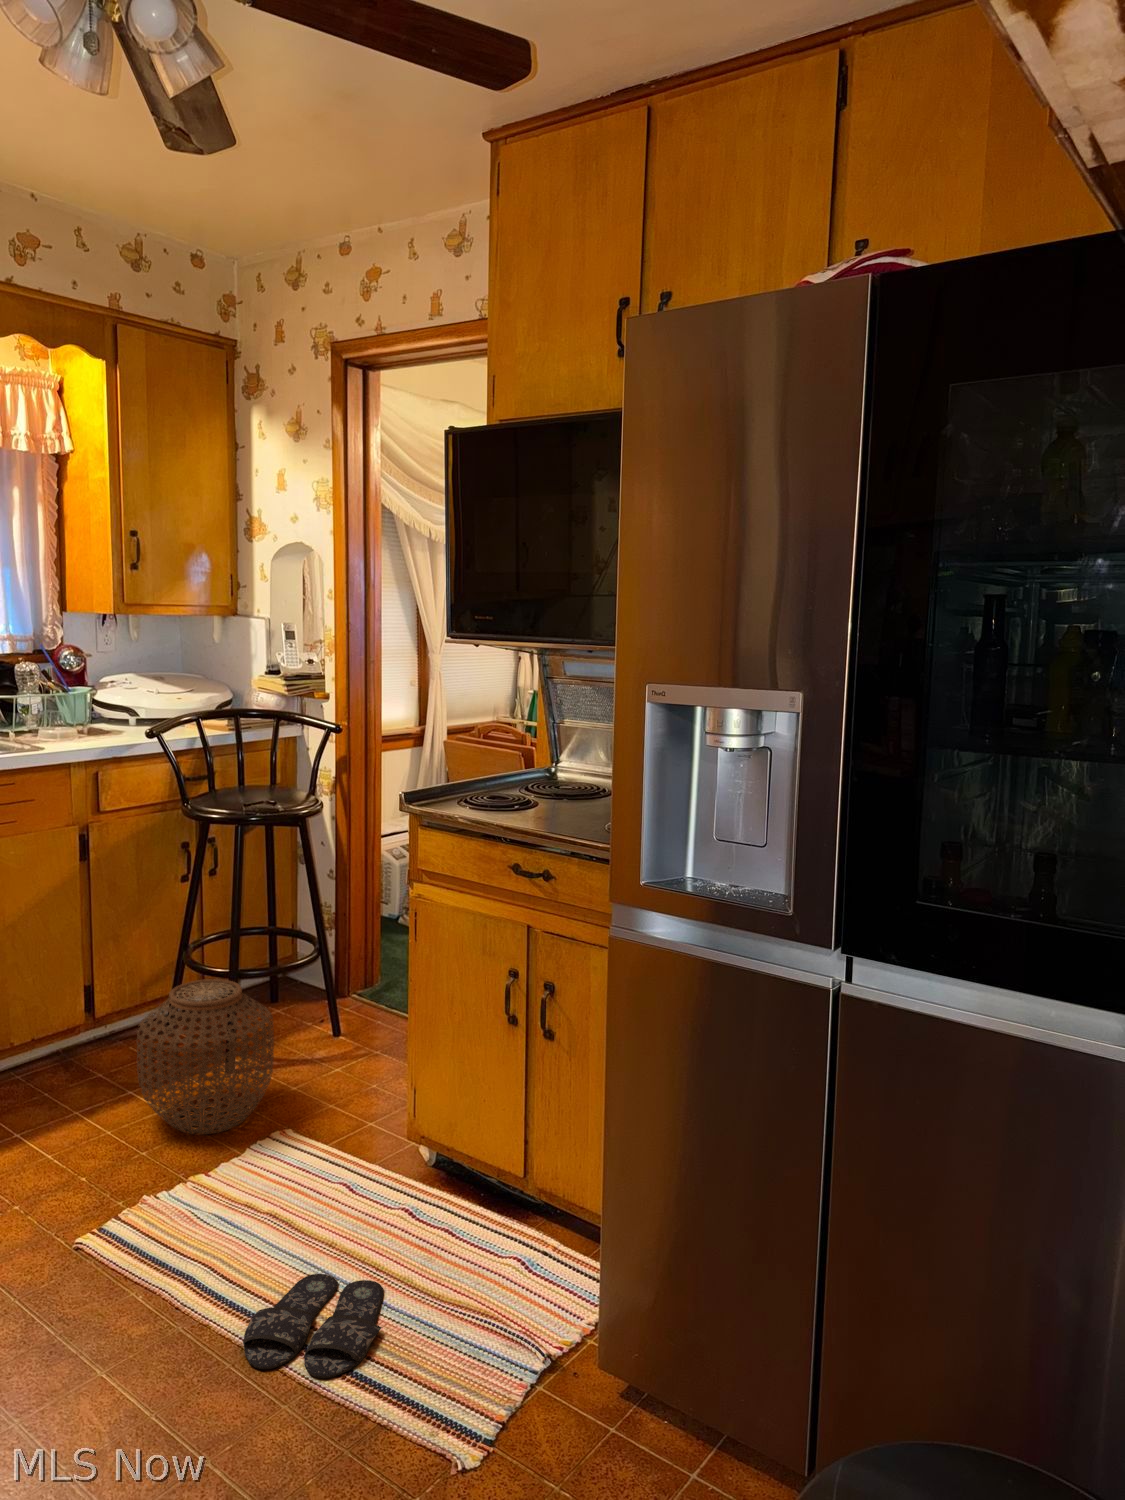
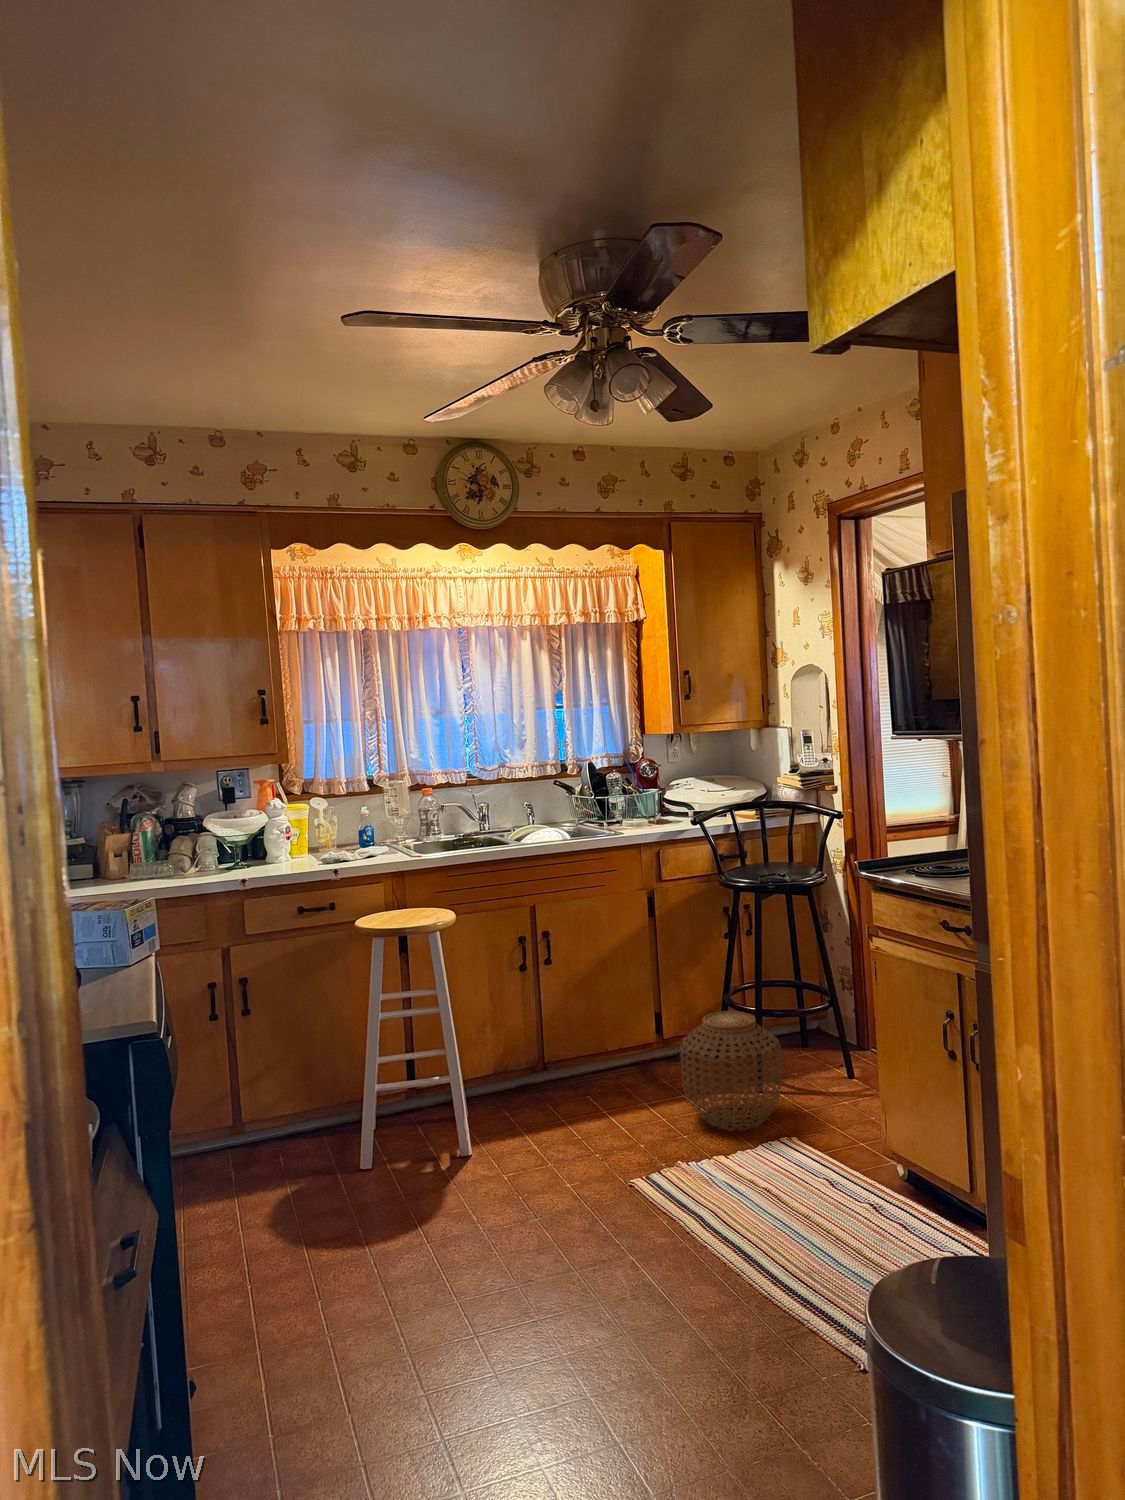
slippers: present [243,1274,383,1378] -> none [728,1231,838,1295]

